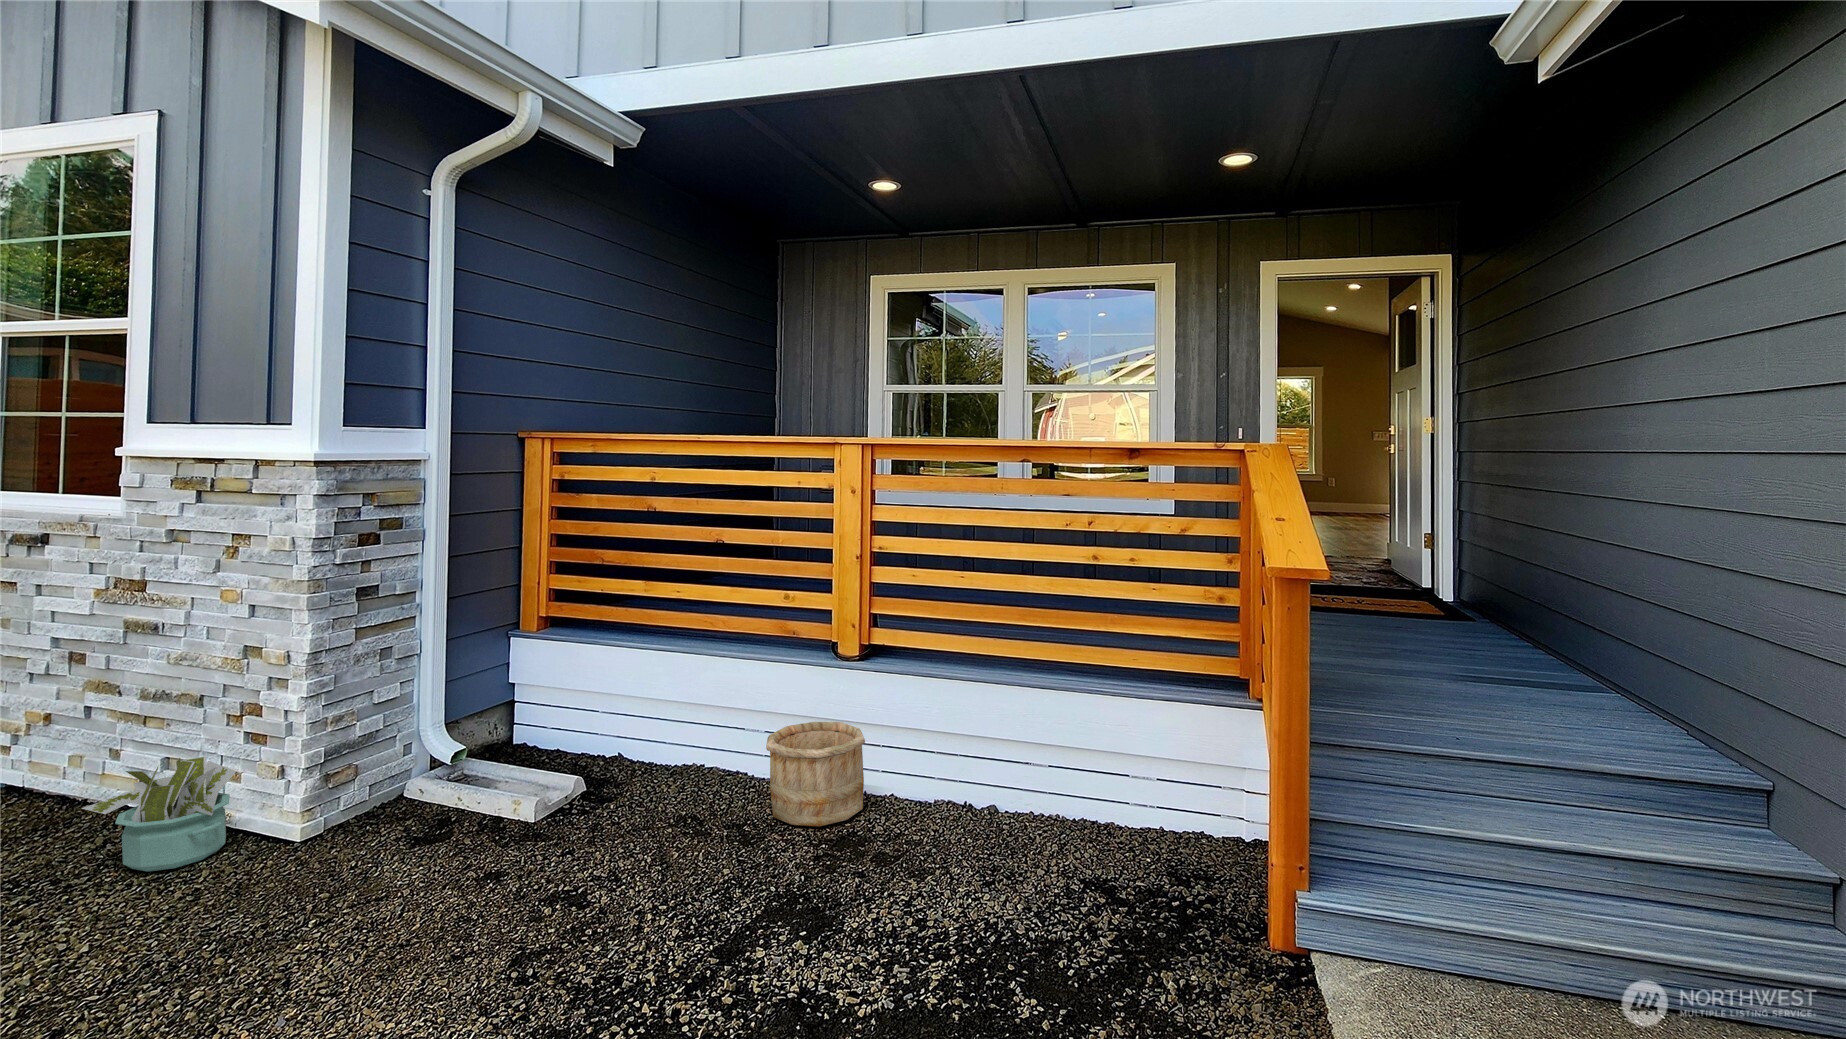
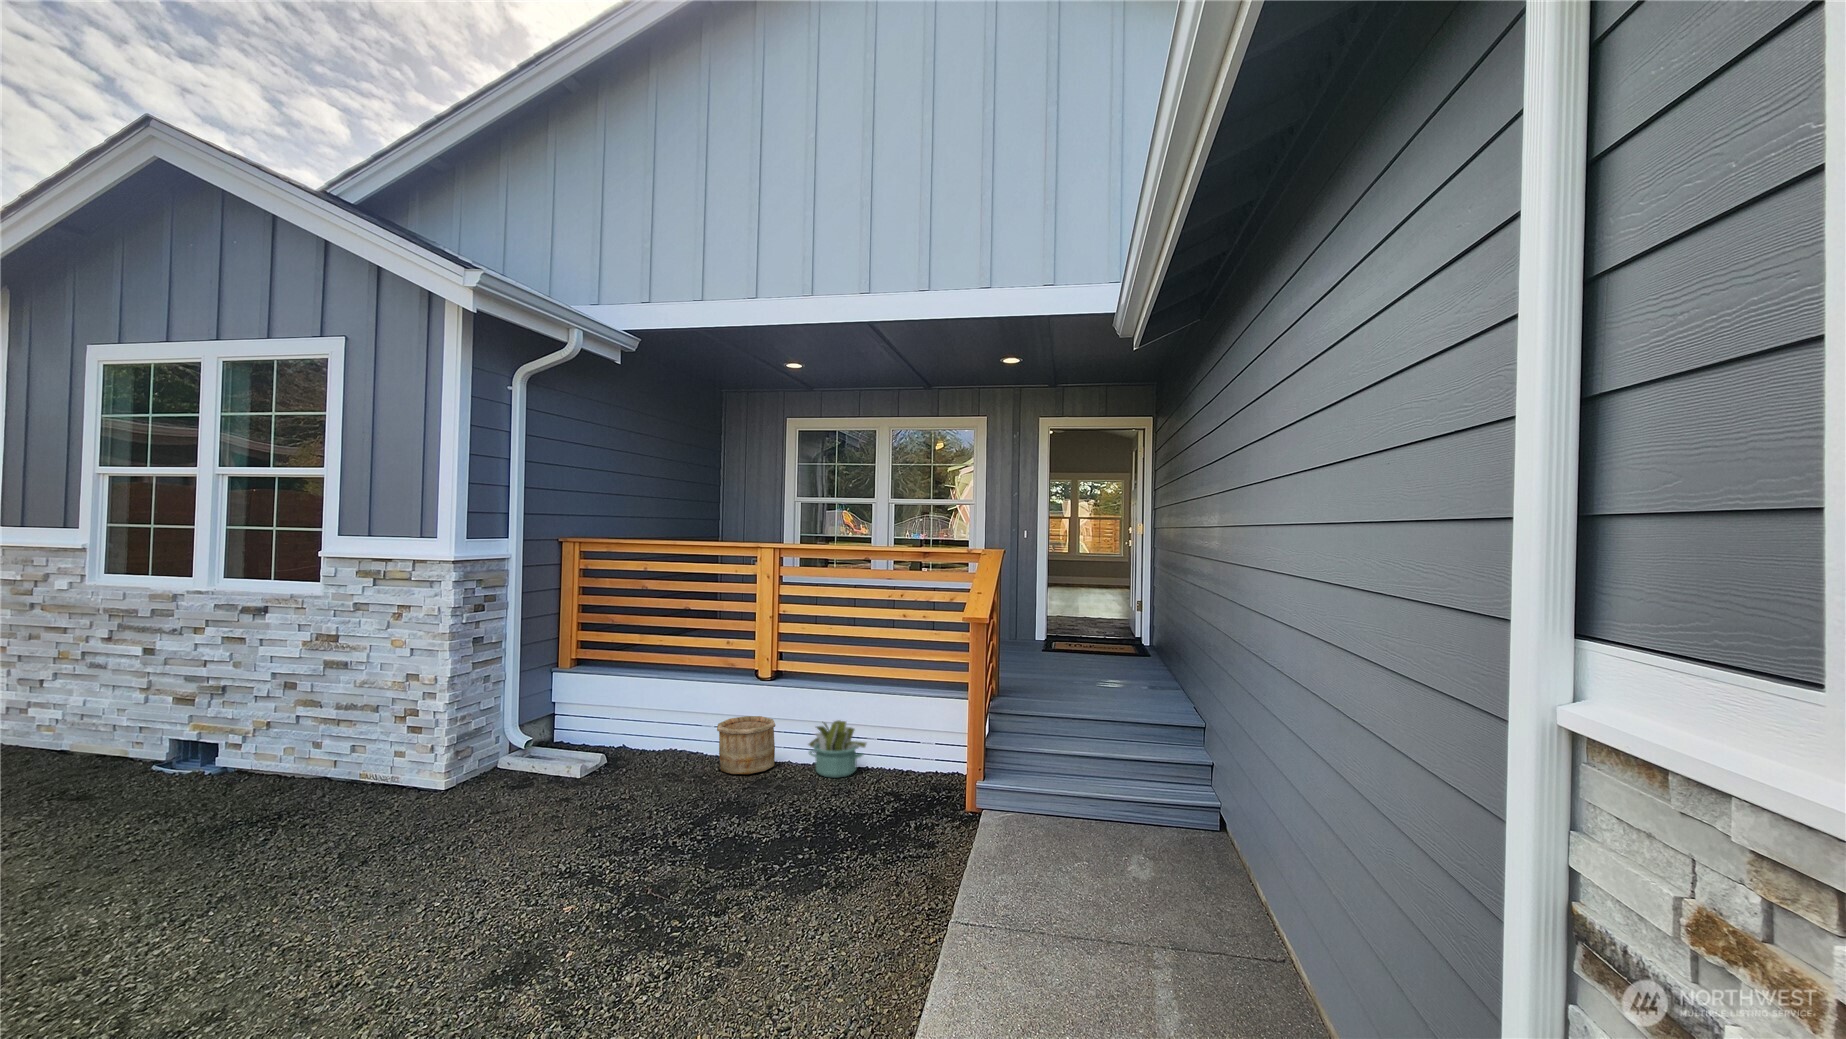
decorative plant: present [82,756,236,872] -> present [808,720,867,778]

